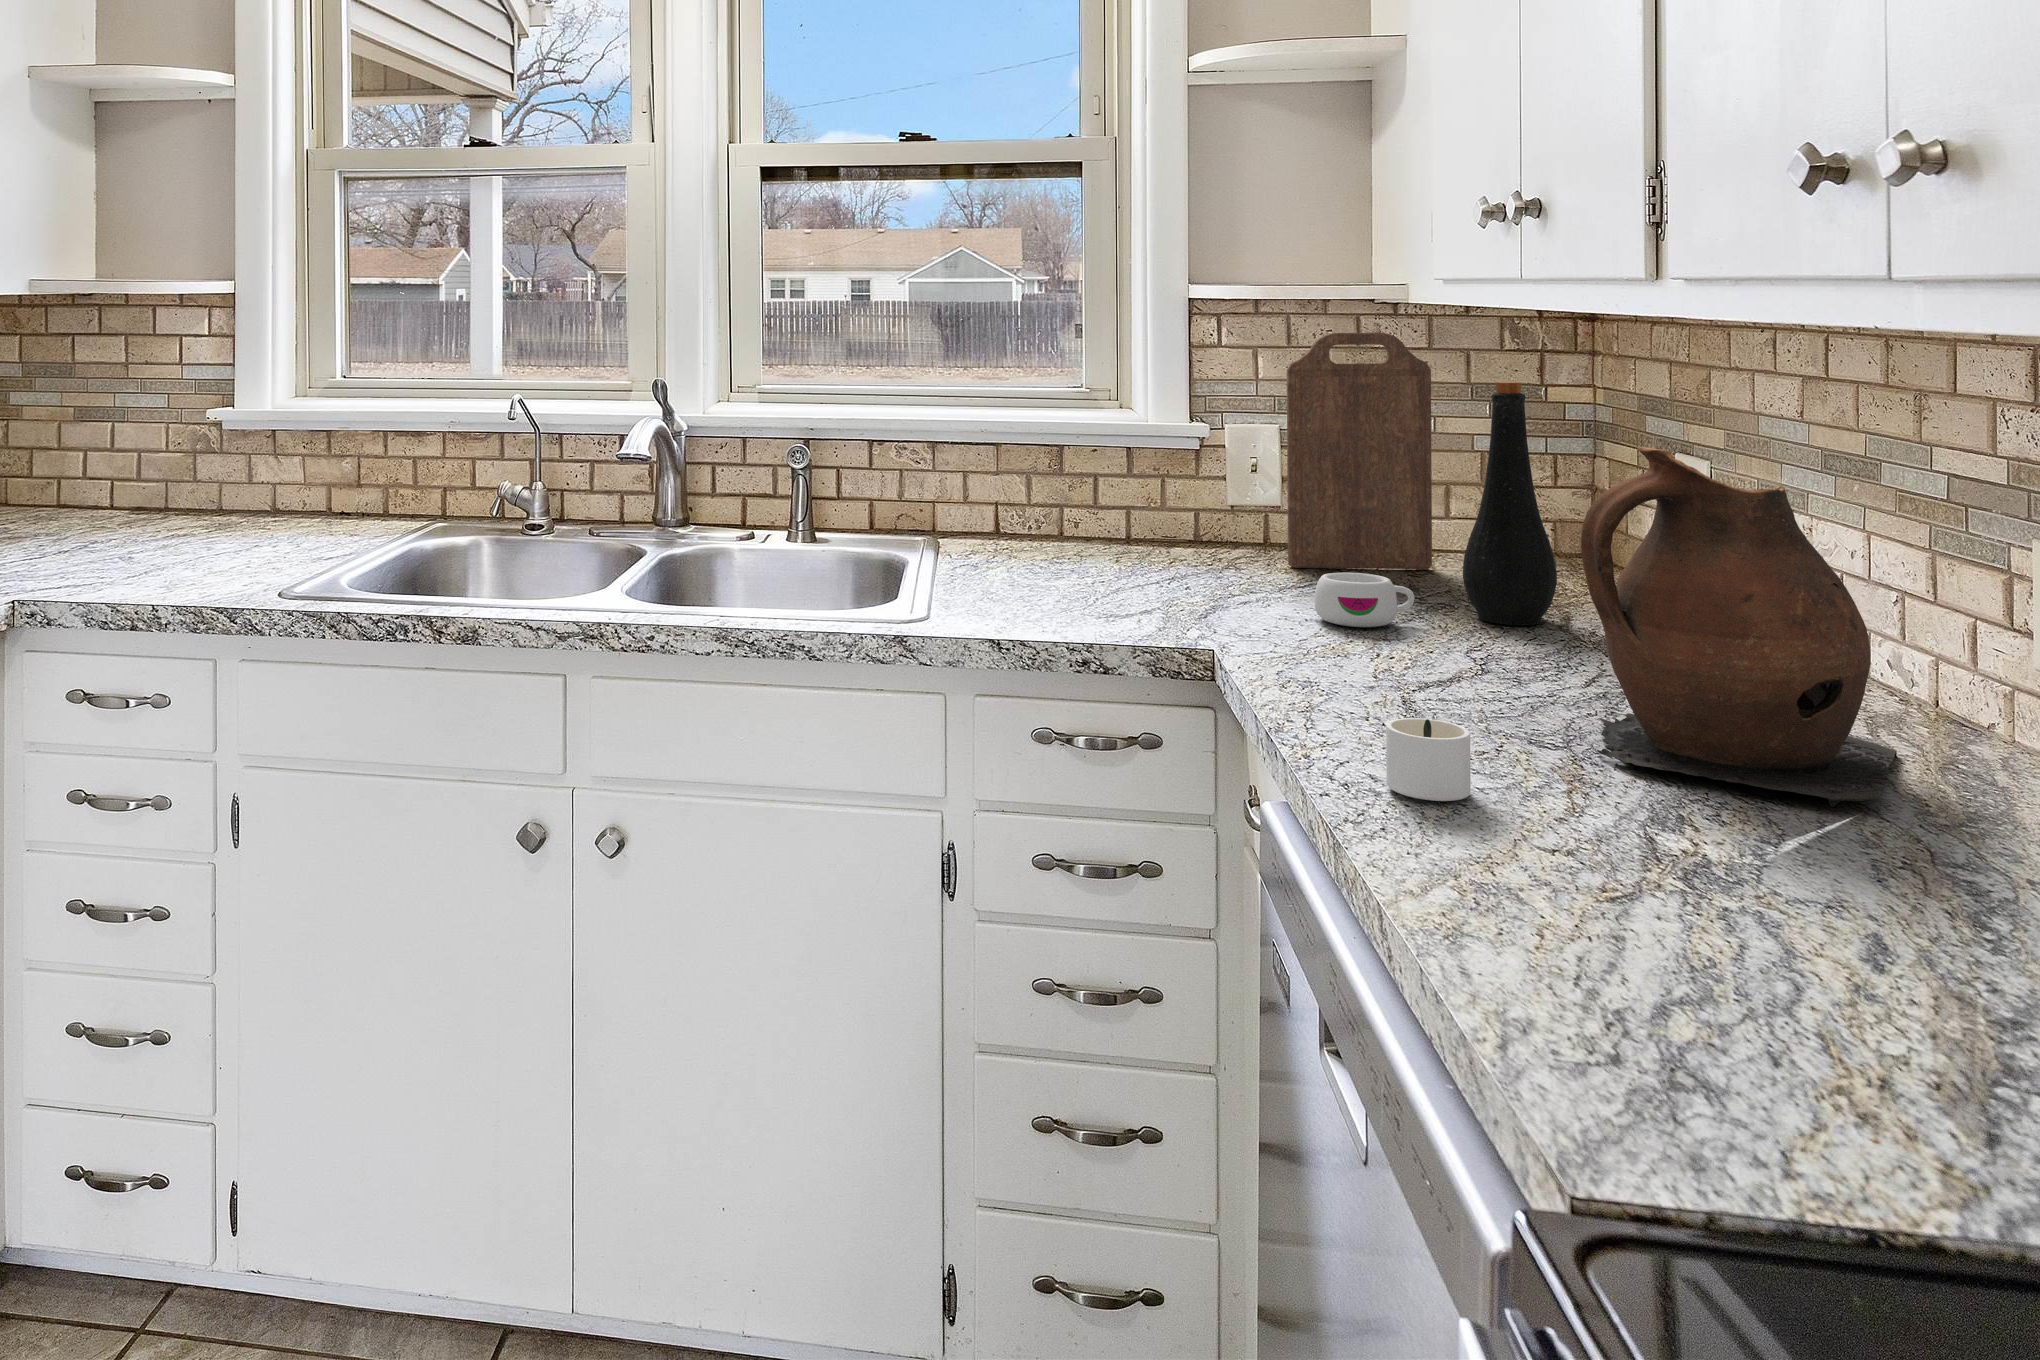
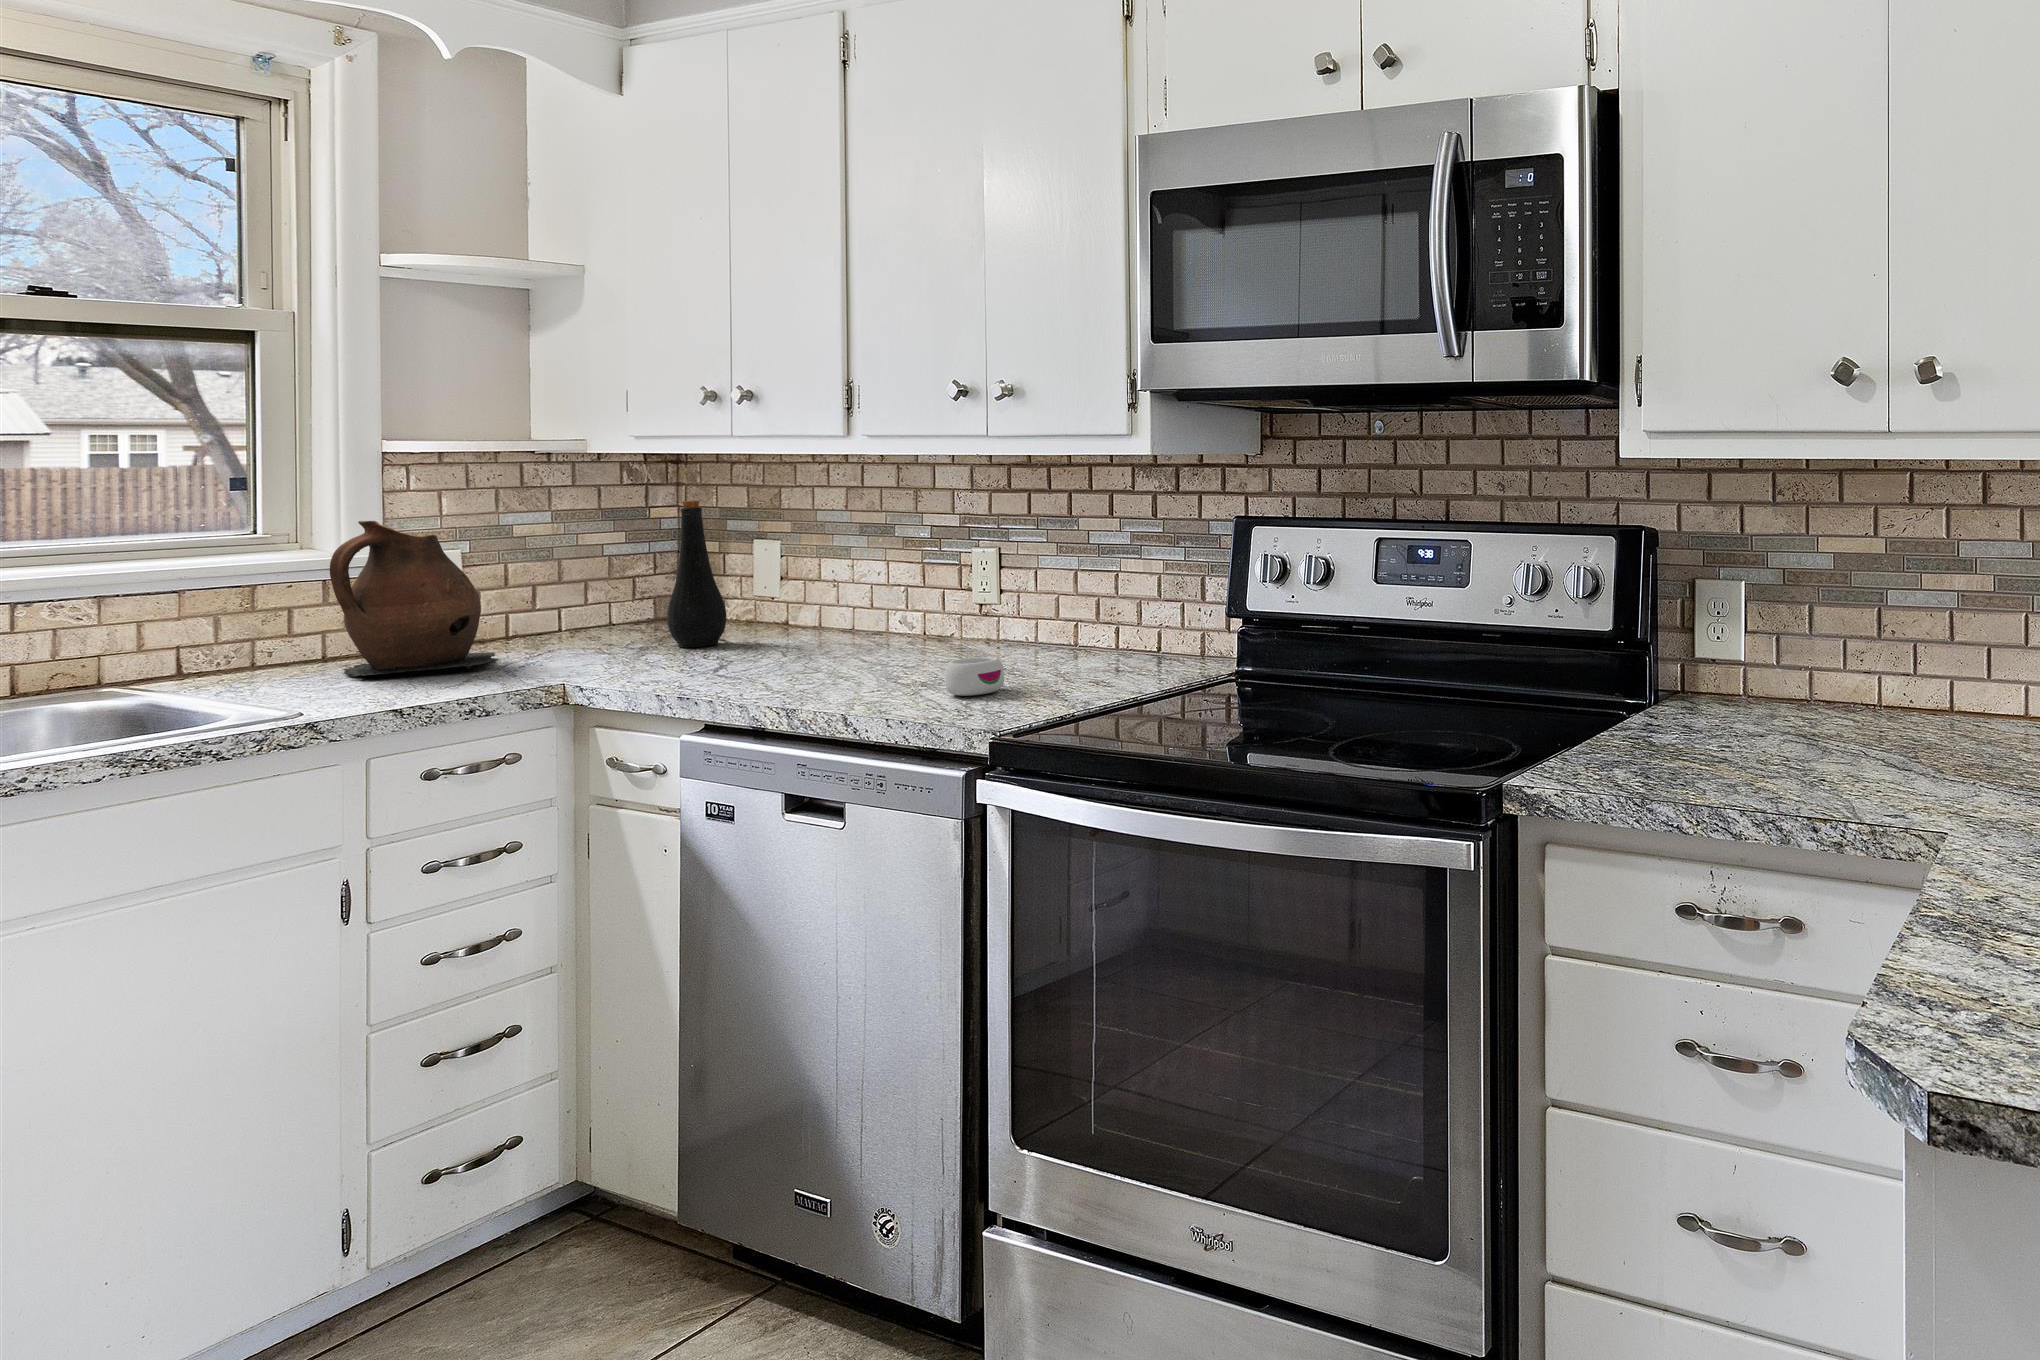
cutting board: present [1287,333,1432,569] -> none [489,476,599,650]
ceramic pitcher: present [1581,447,1897,807] -> present [330,521,495,677]
mug: present [1315,573,1414,627] -> present [945,657,1004,696]
candle: present [1386,718,1471,801] -> none [772,659,821,698]

